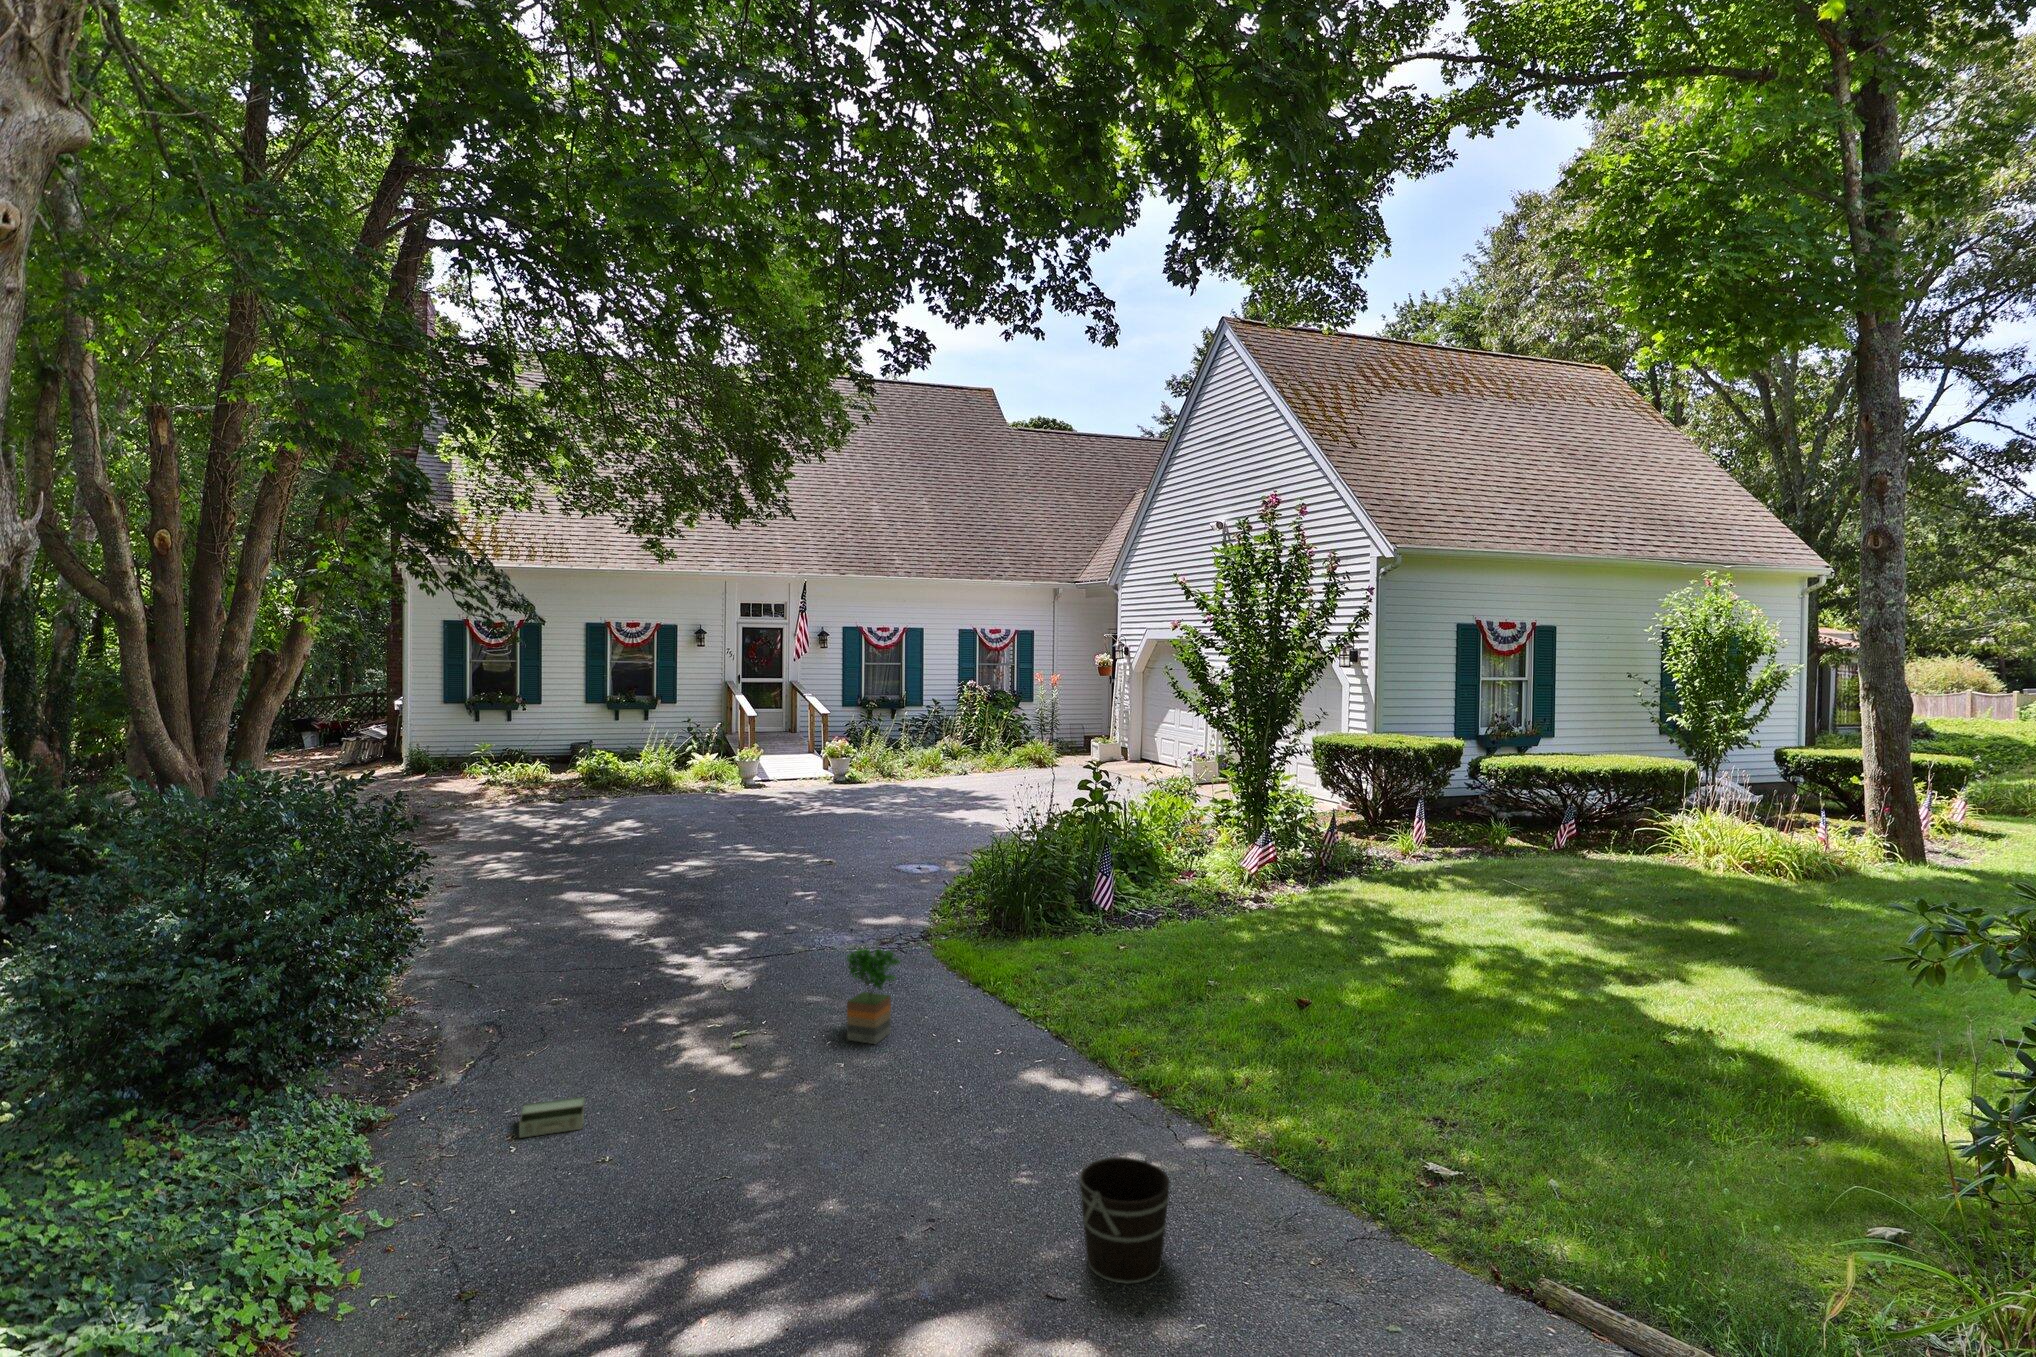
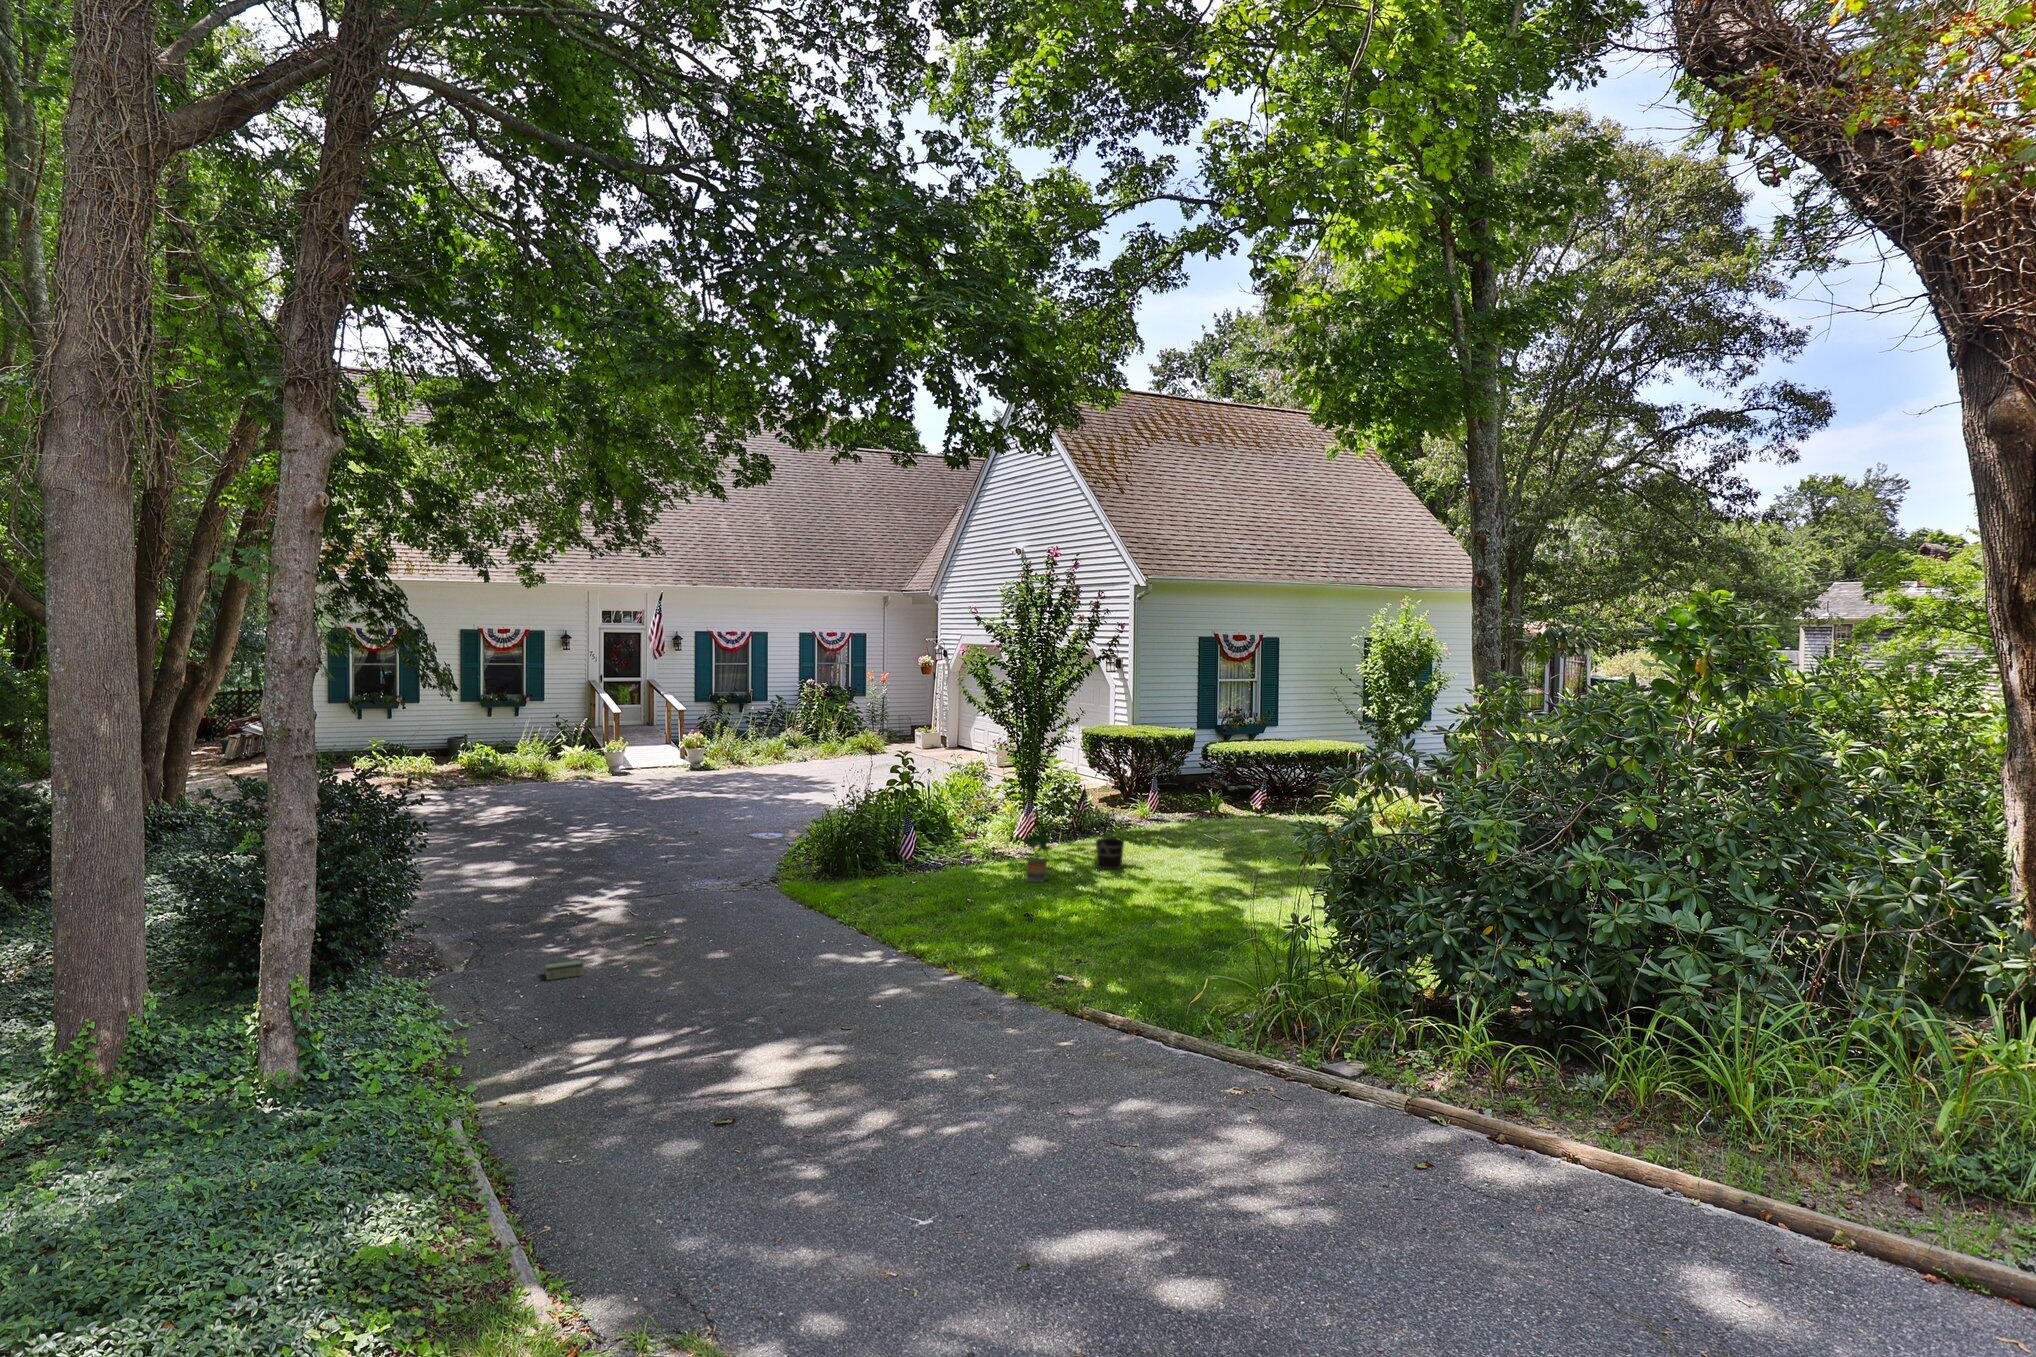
potted tree: present [847,949,900,1044] -> present [1024,835,1052,883]
bucket: present [1079,1157,1170,1284] -> present [1096,838,1124,869]

